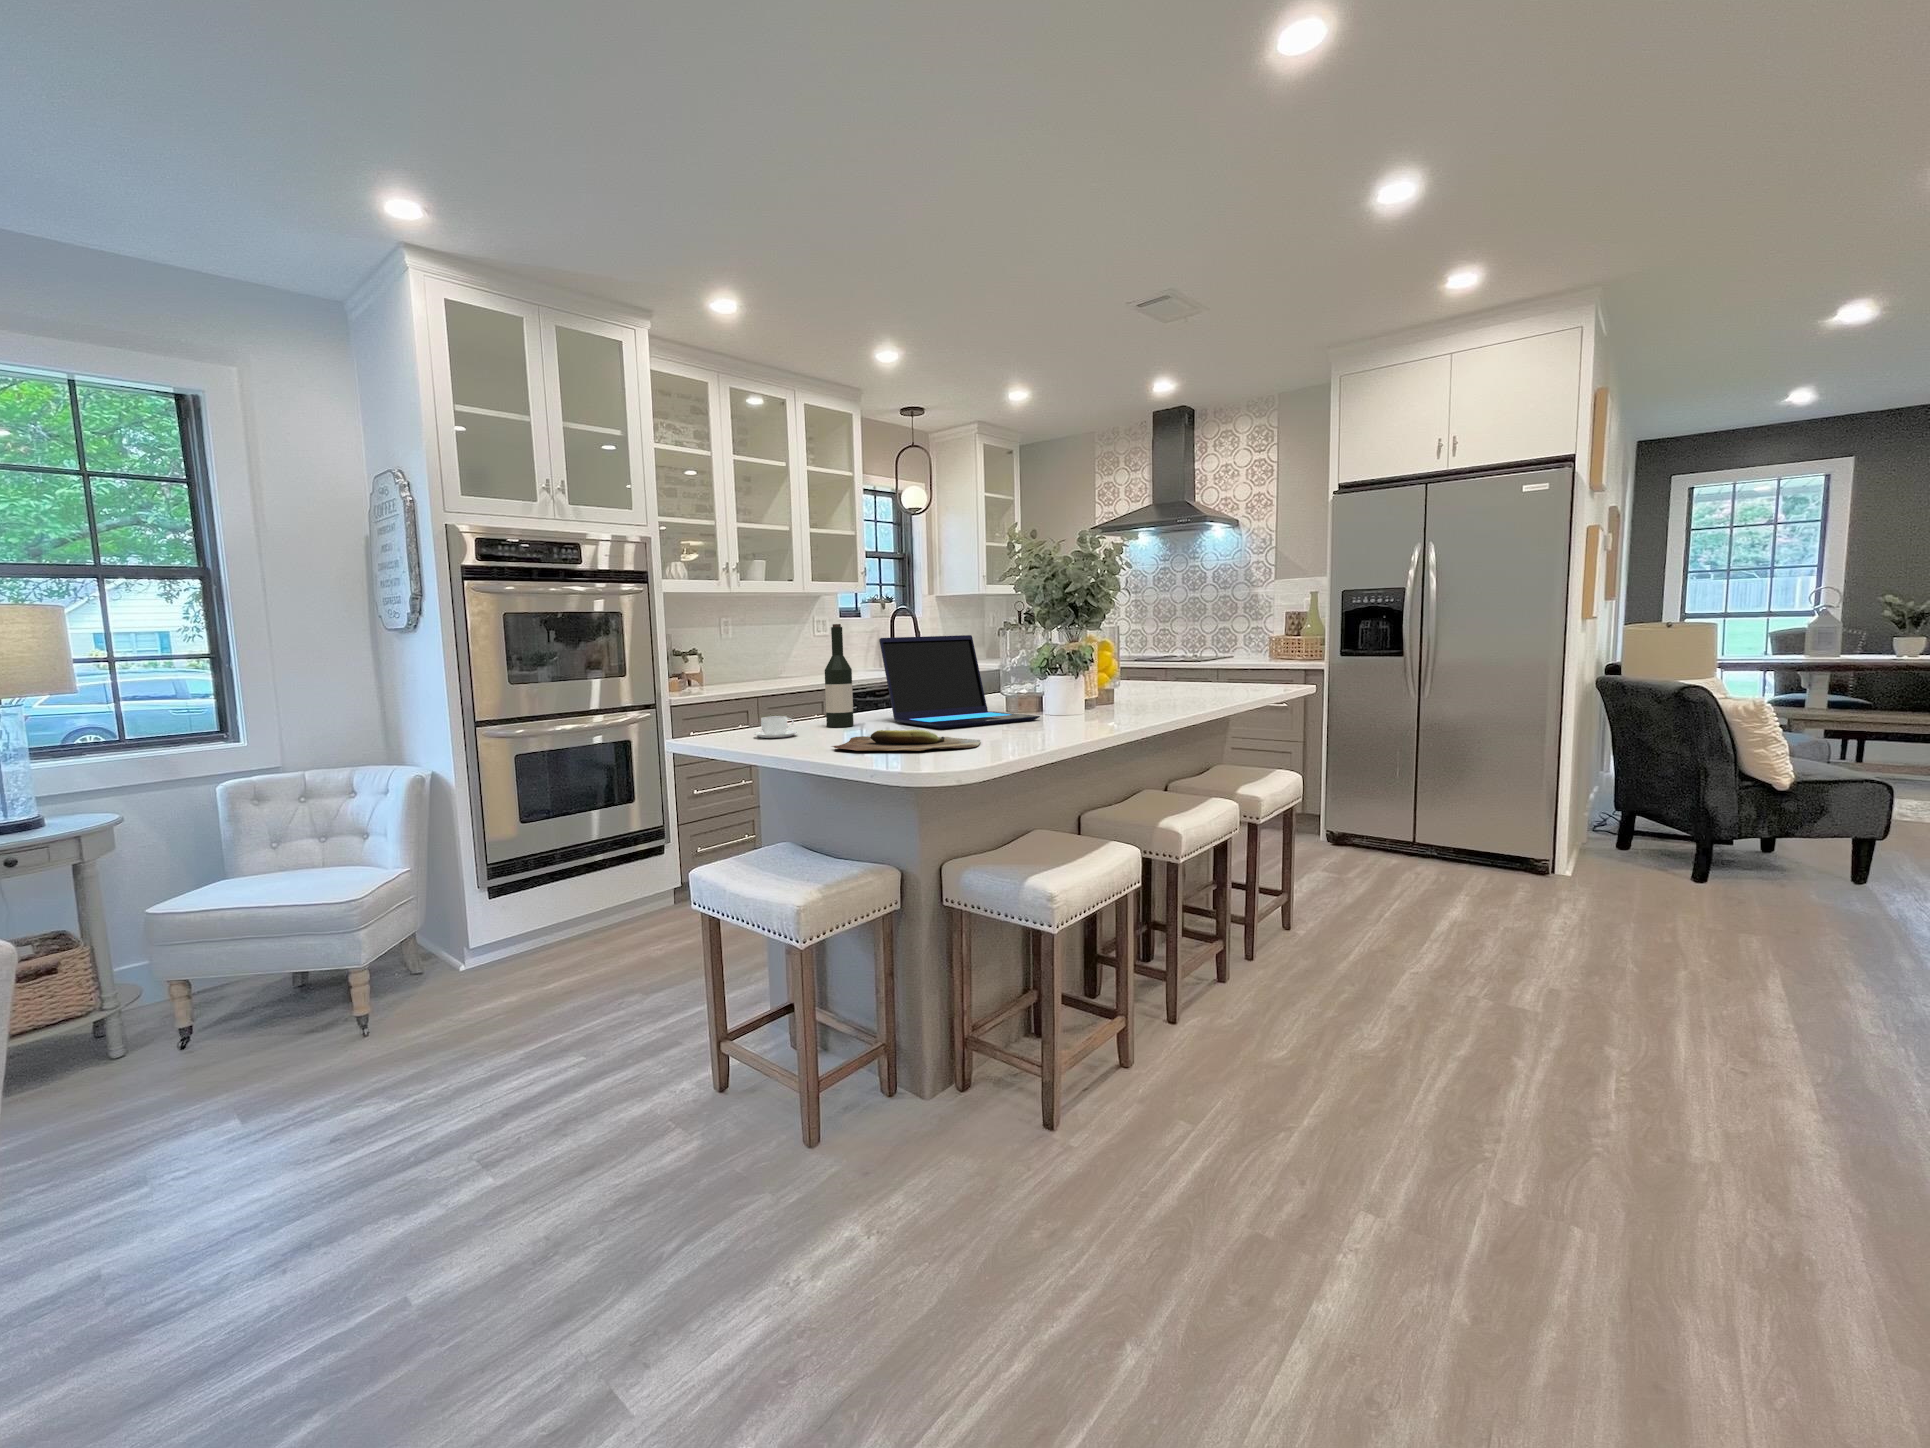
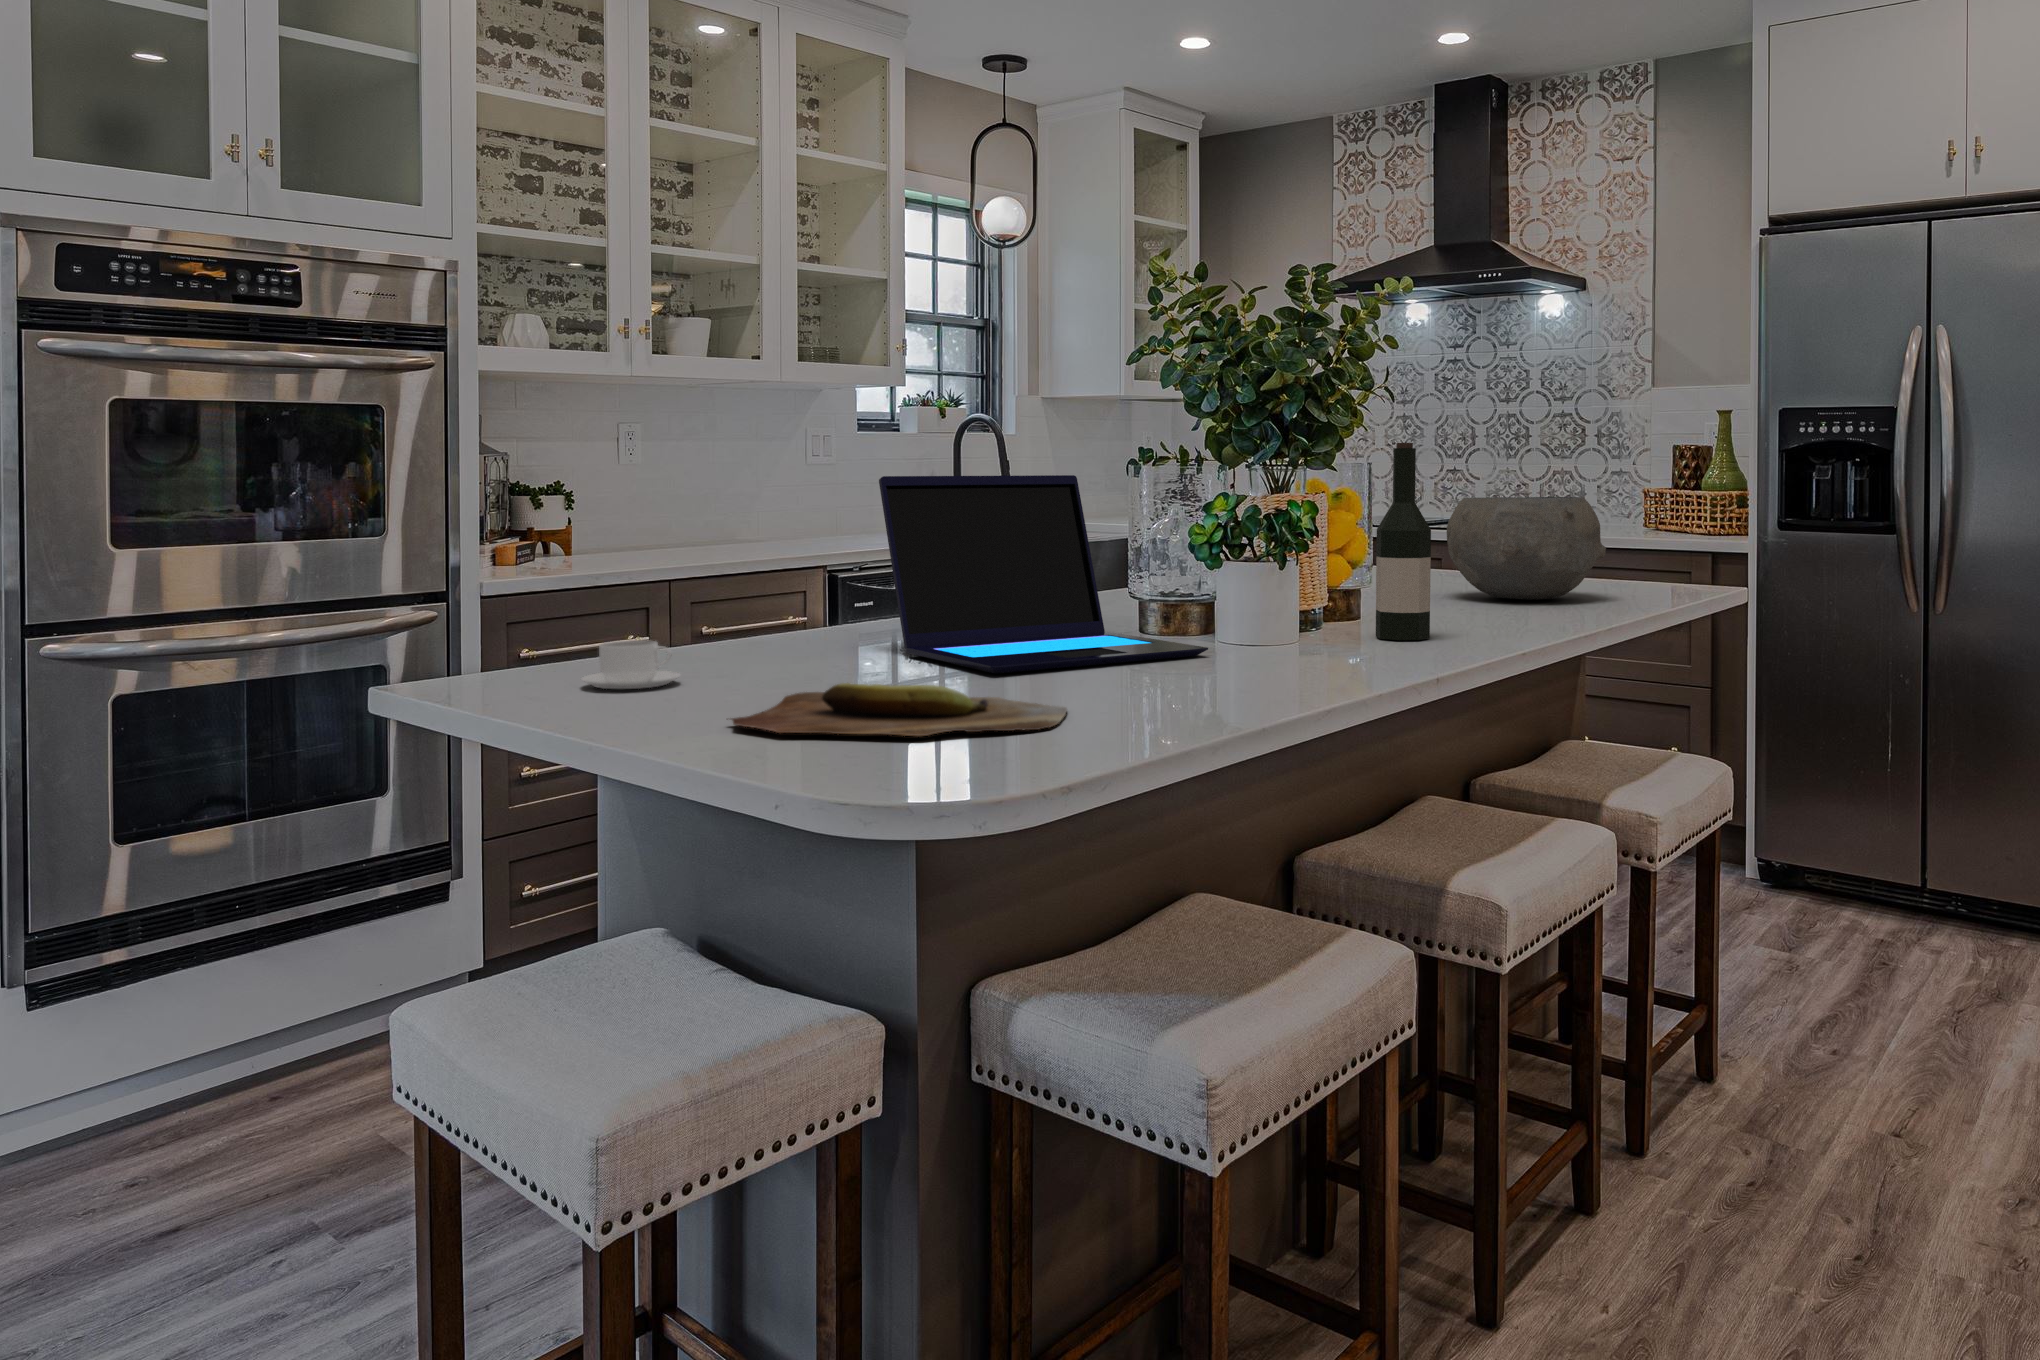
wine bottle: present [825,624,854,727] -> present [1376,443,1431,640]
ceramic bowl: none [1157,640,1241,693] -> present [1447,497,1606,600]

